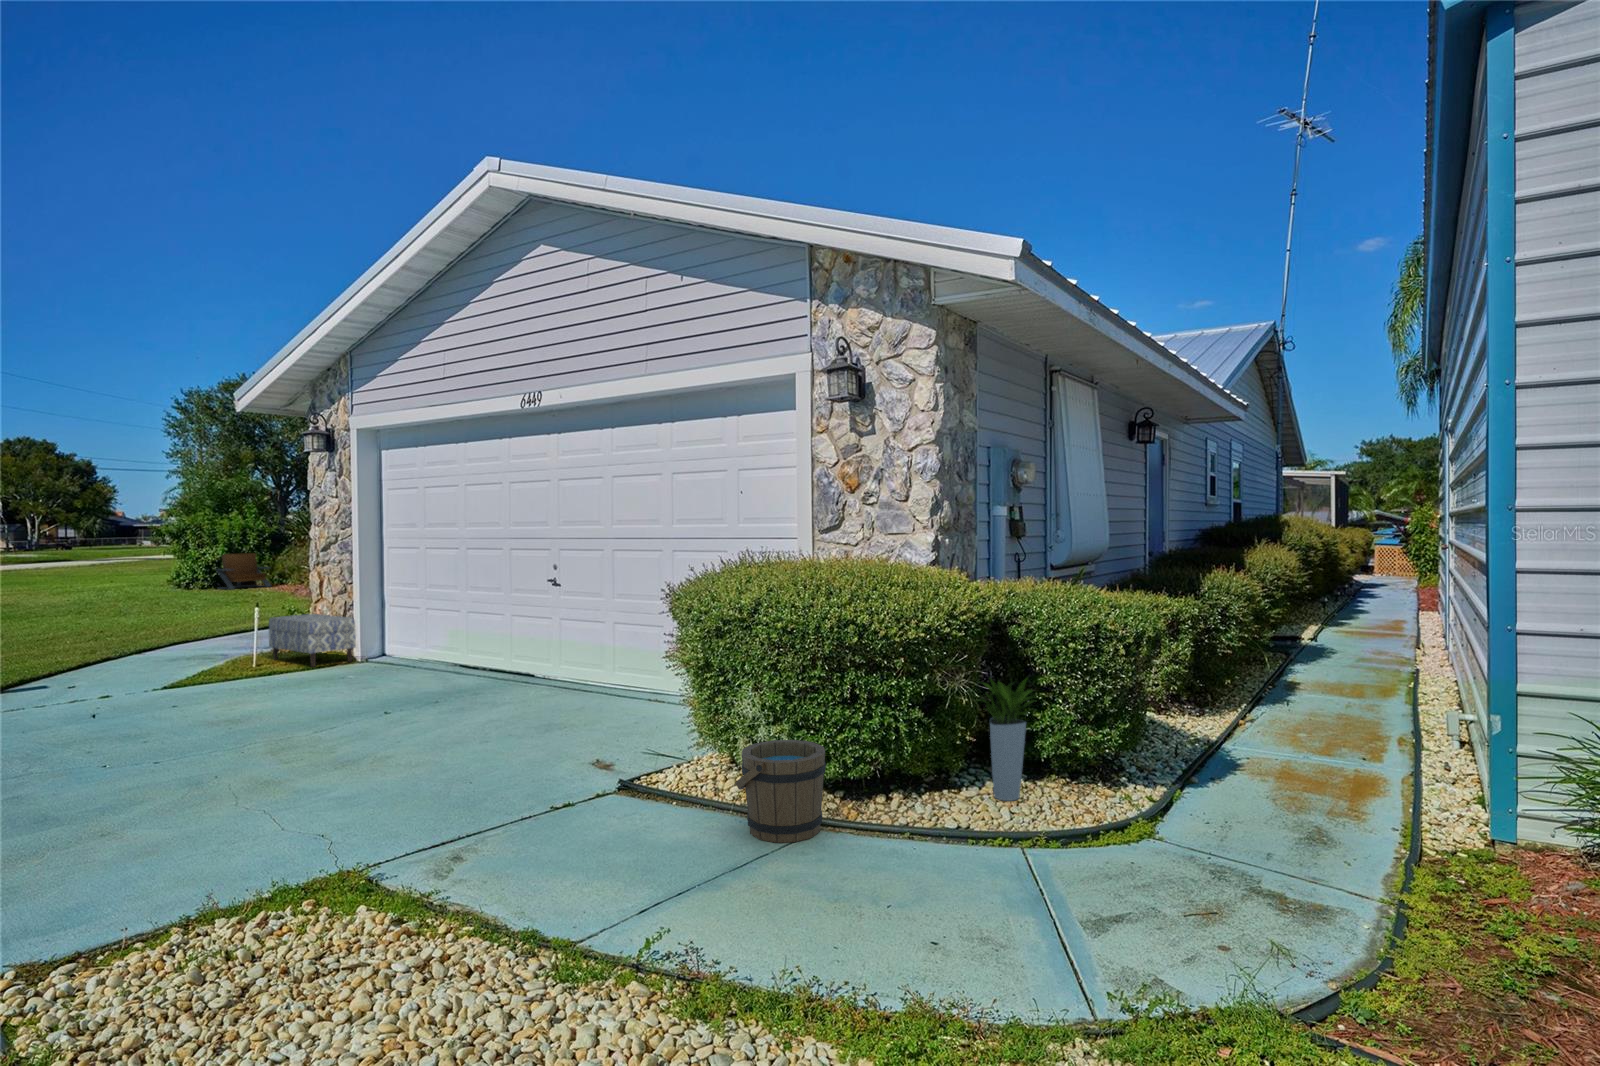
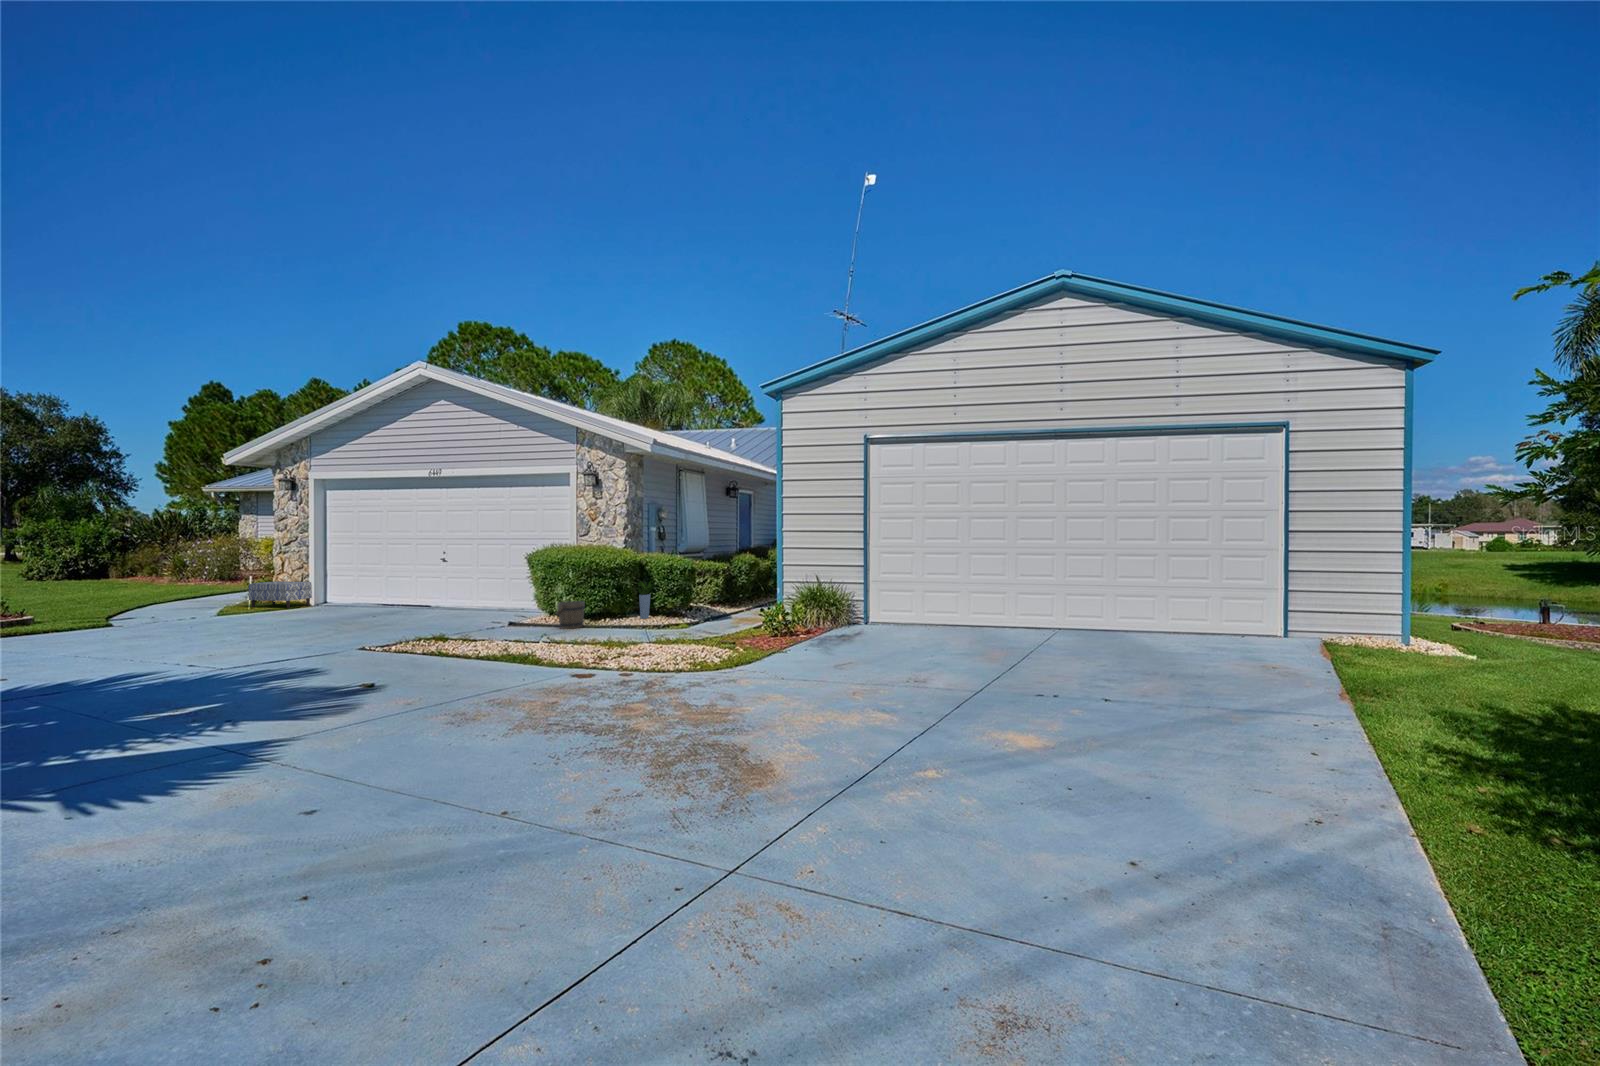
lounge chair: present [217,553,271,589] -> none [71,552,128,580]

